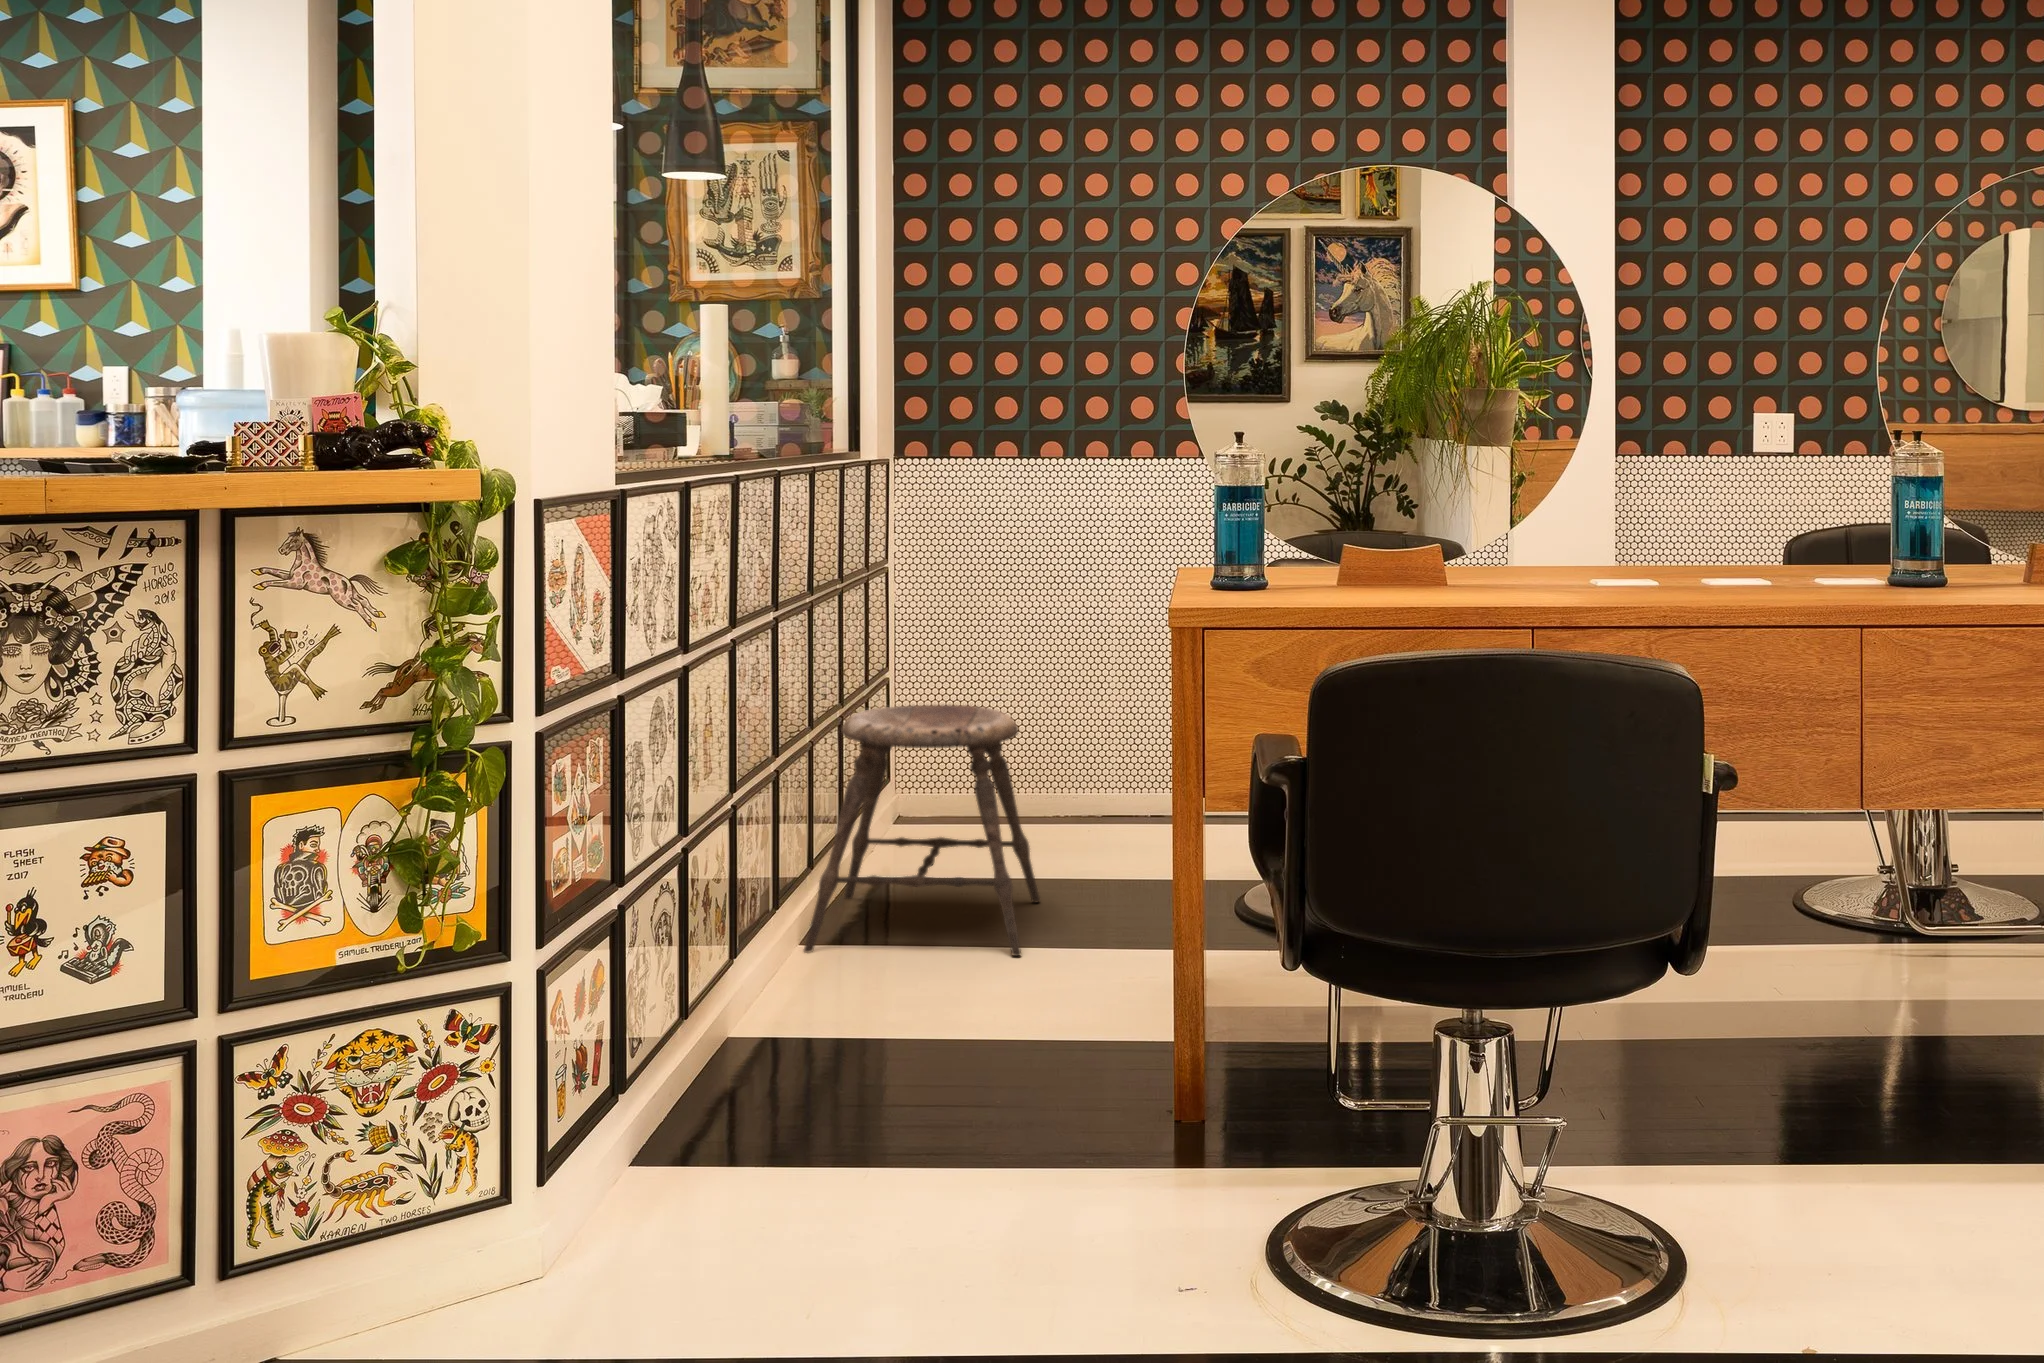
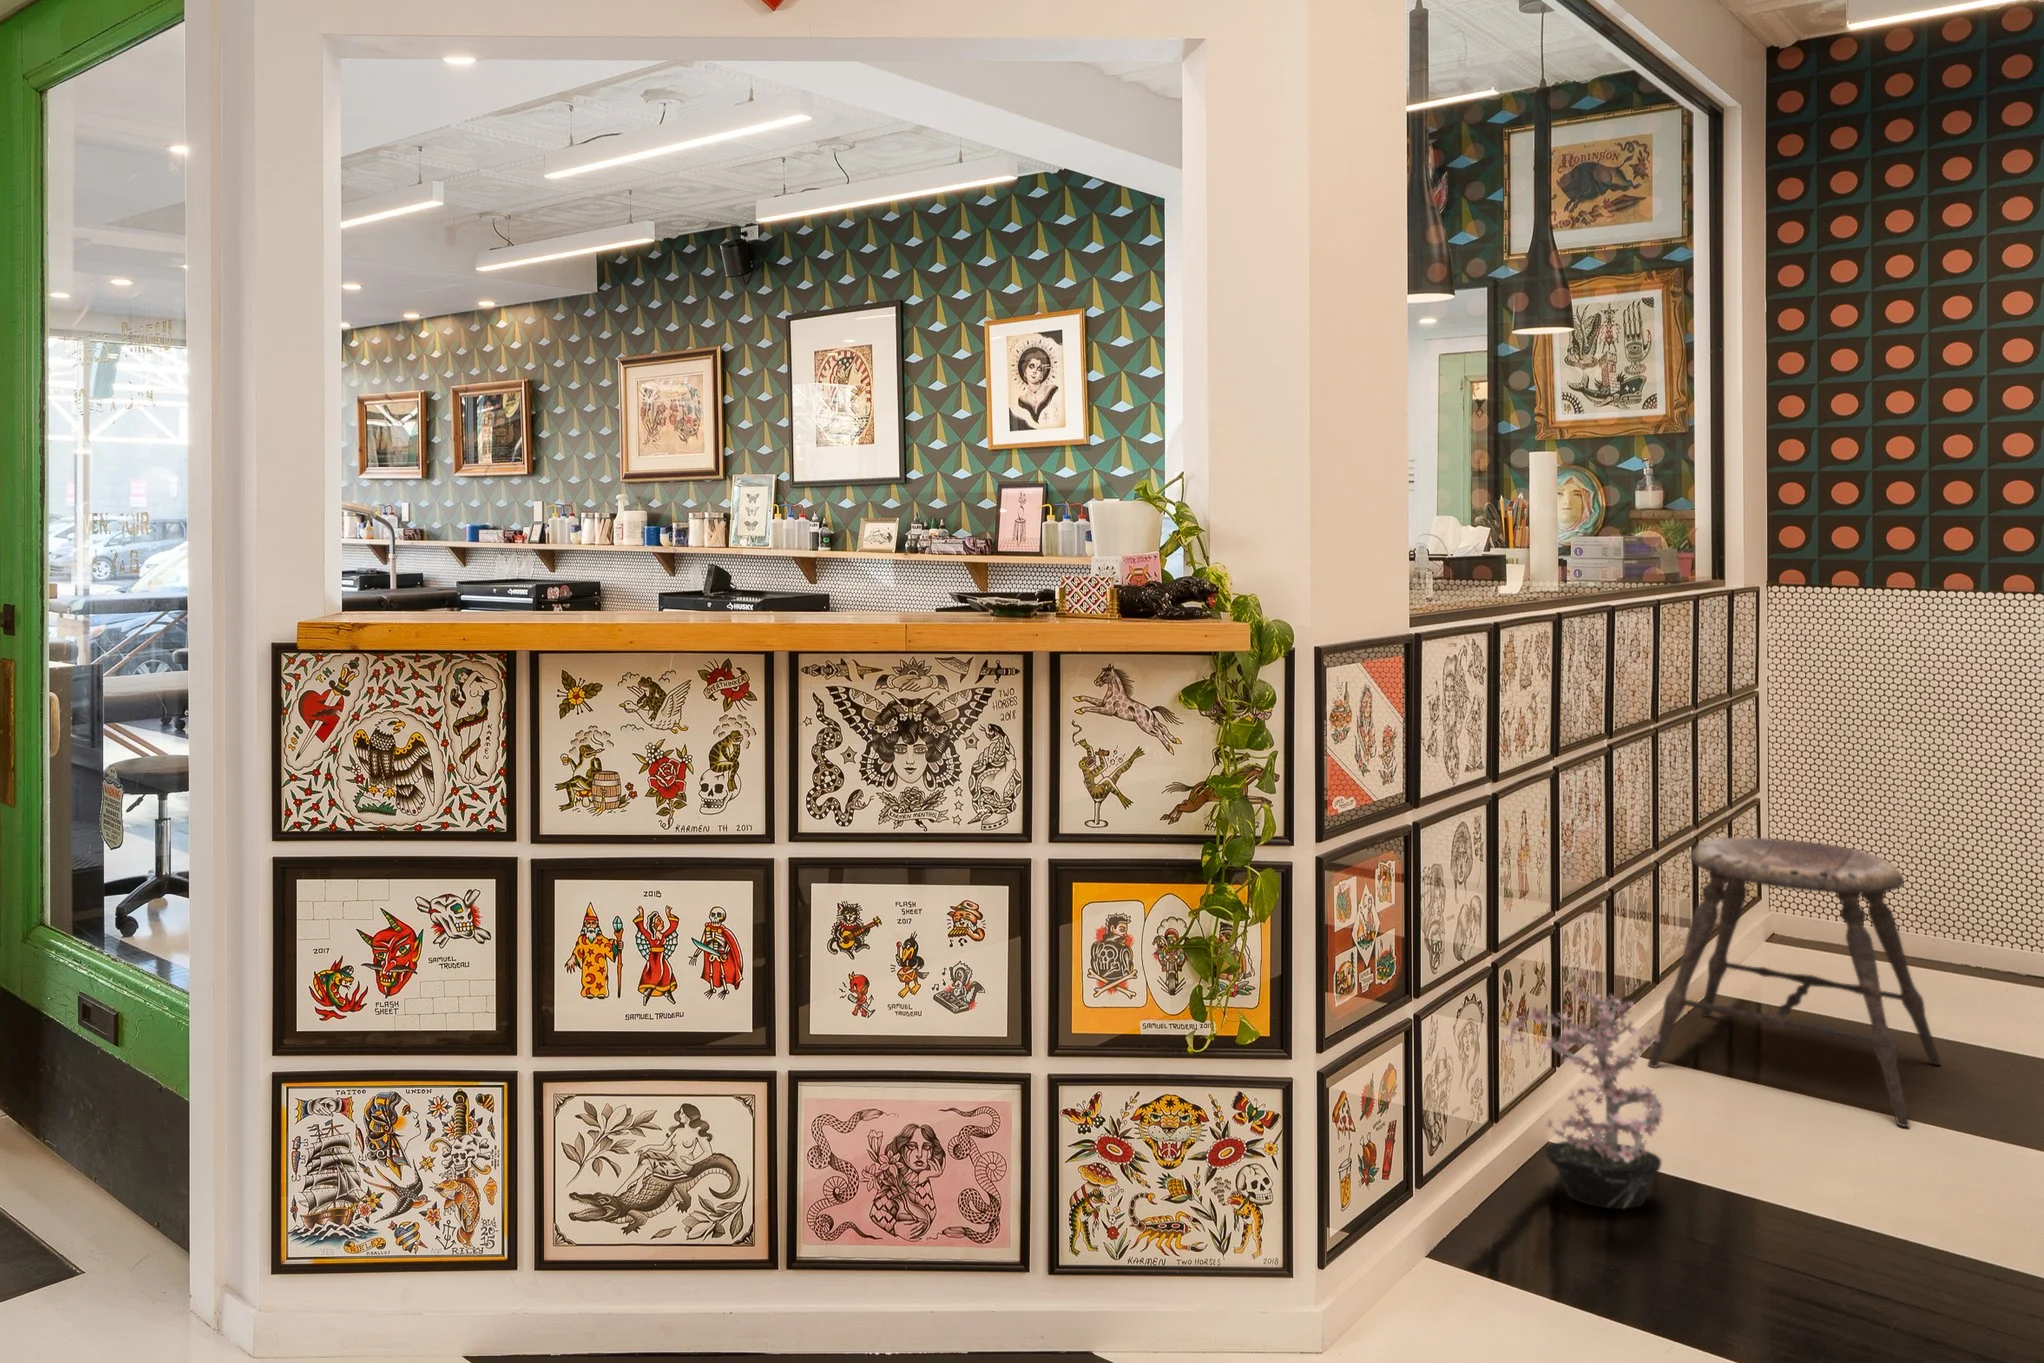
potted plant: none [688,840,846,1080] -> present [1504,971,1663,1209]

